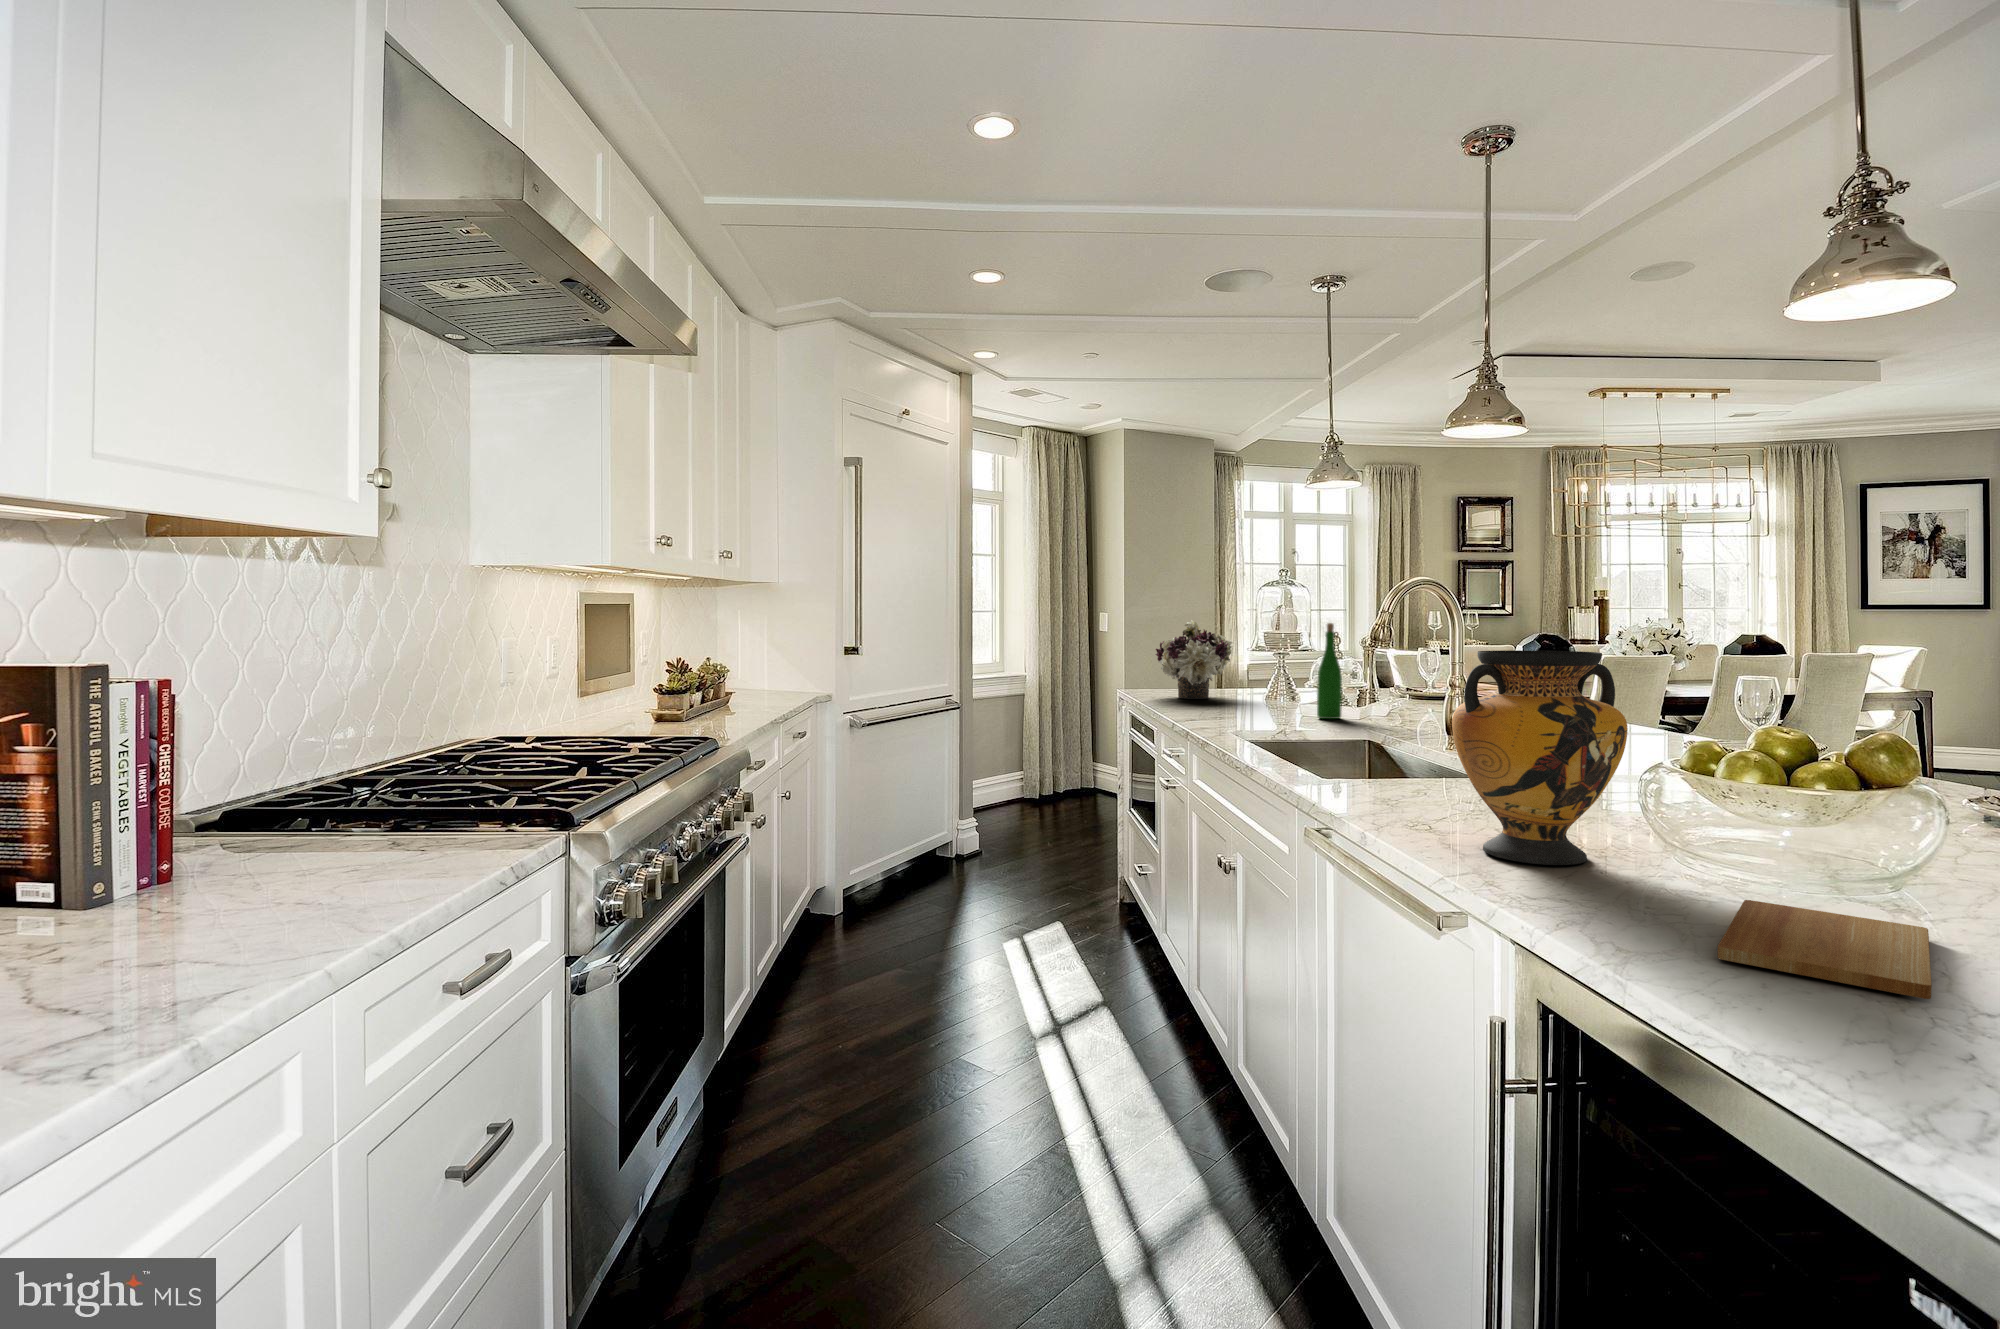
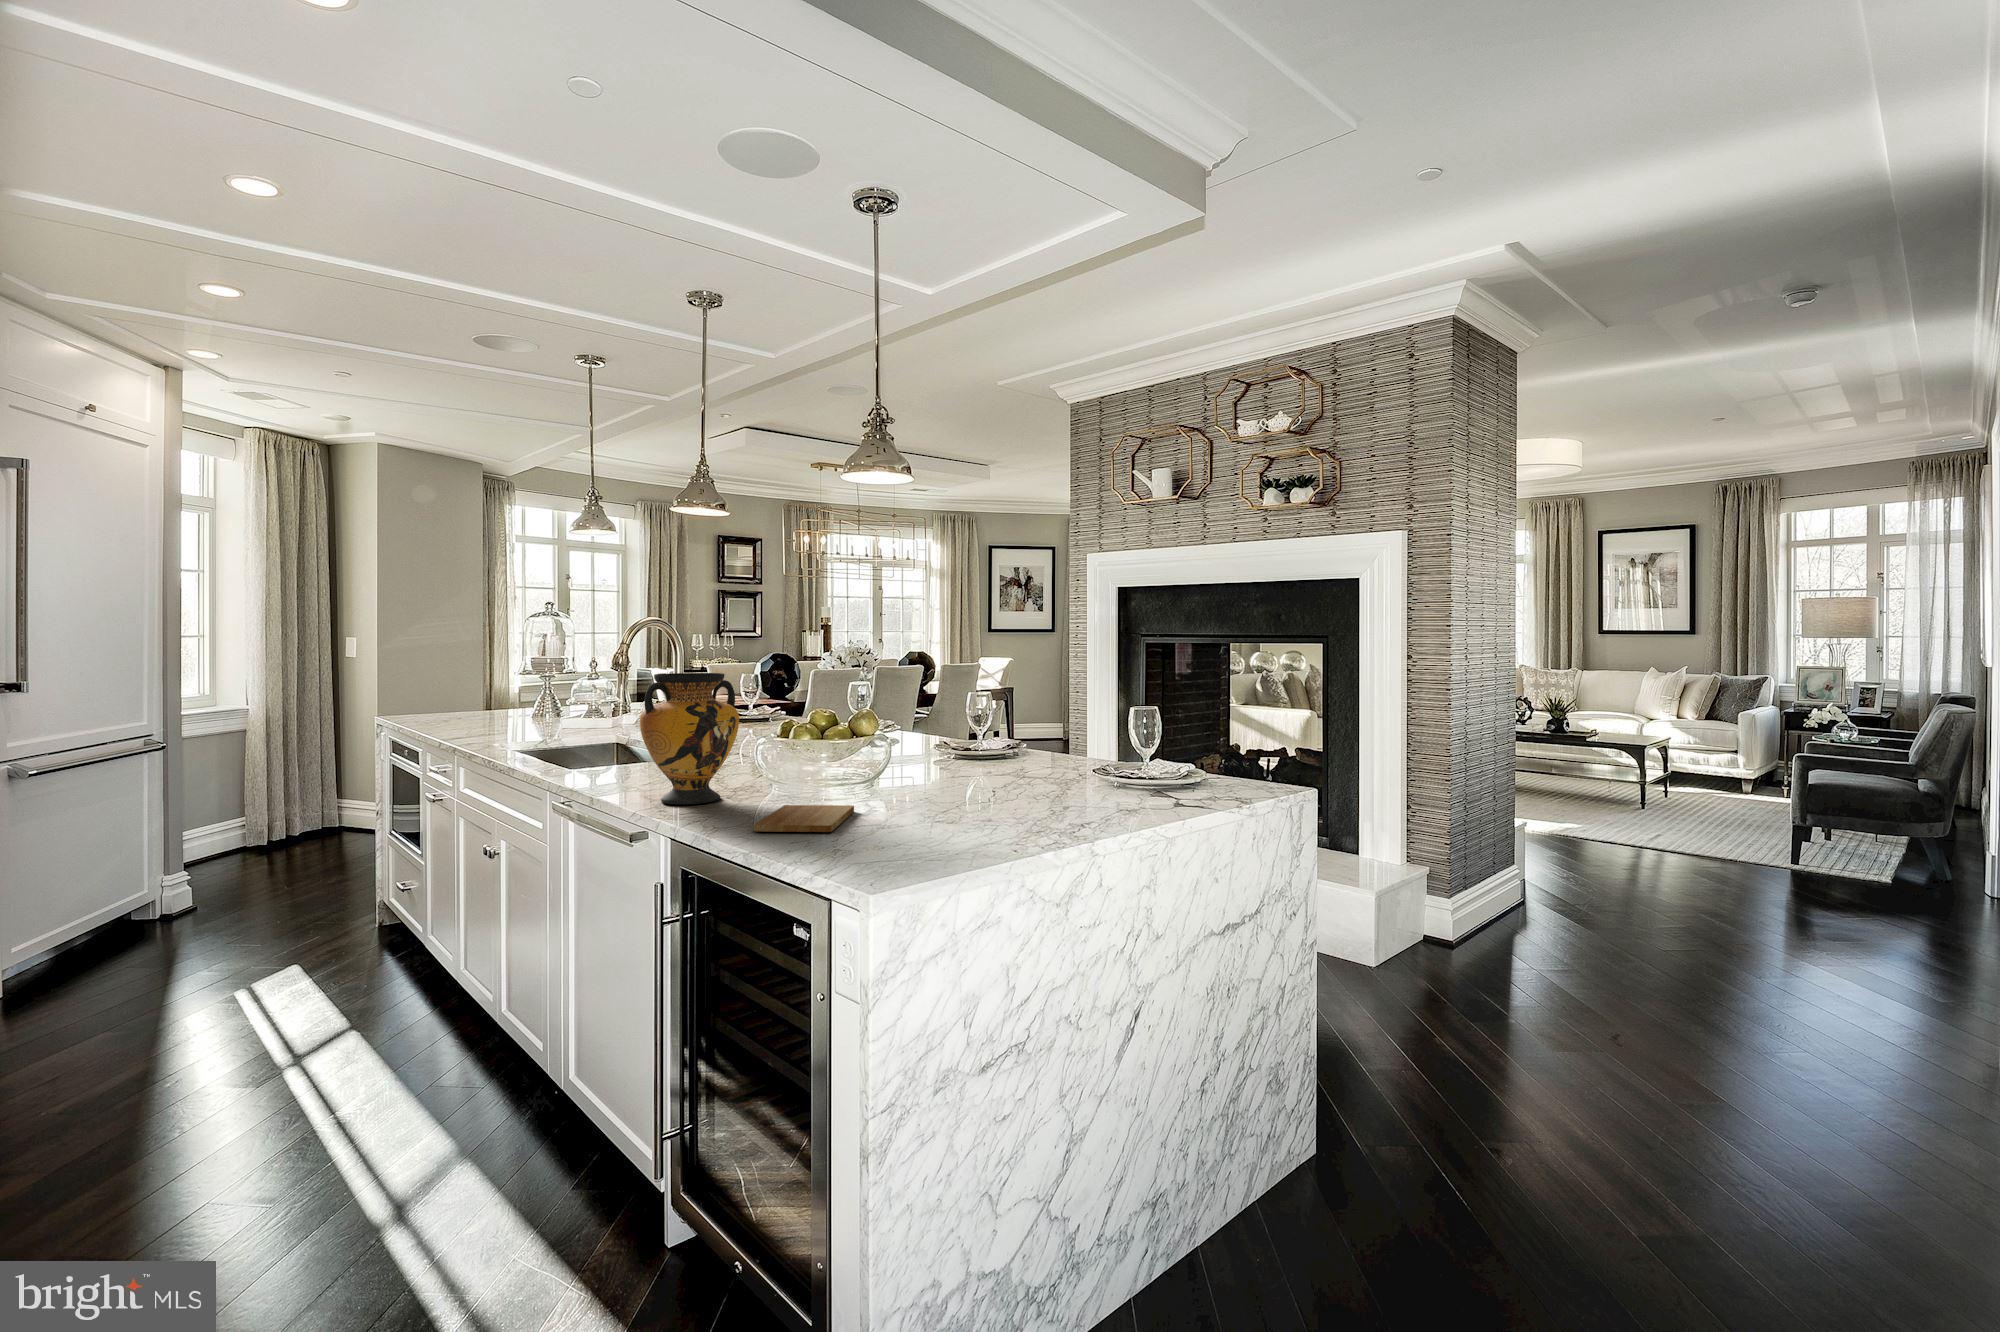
flower arrangement: present [1156,621,1232,699] -> none [418,647,499,721]
wine bottle: present [1317,623,1342,719] -> none [576,650,597,730]

